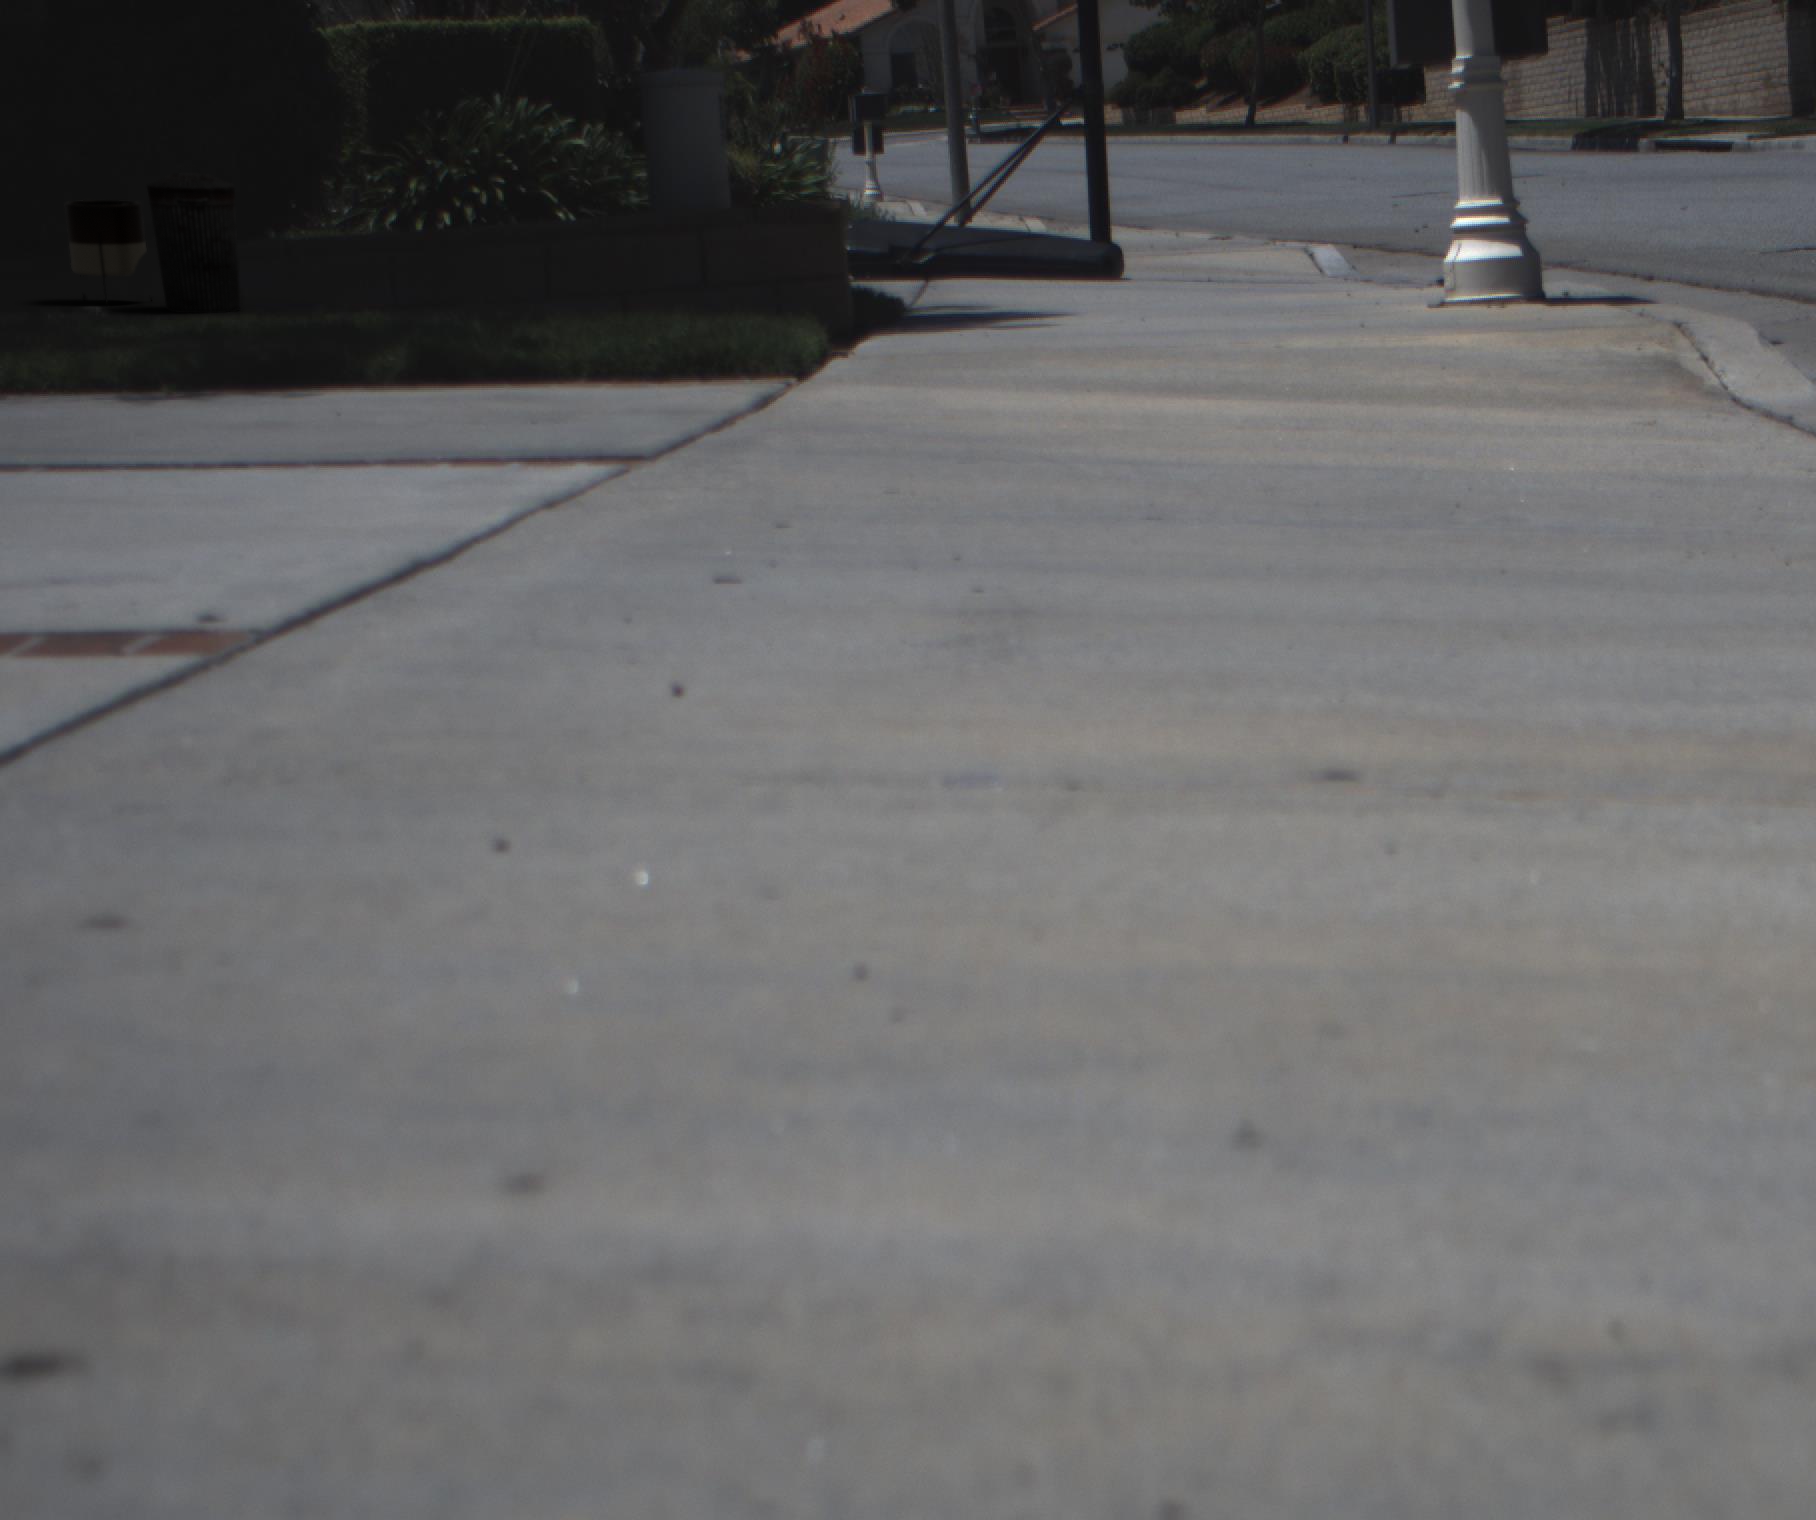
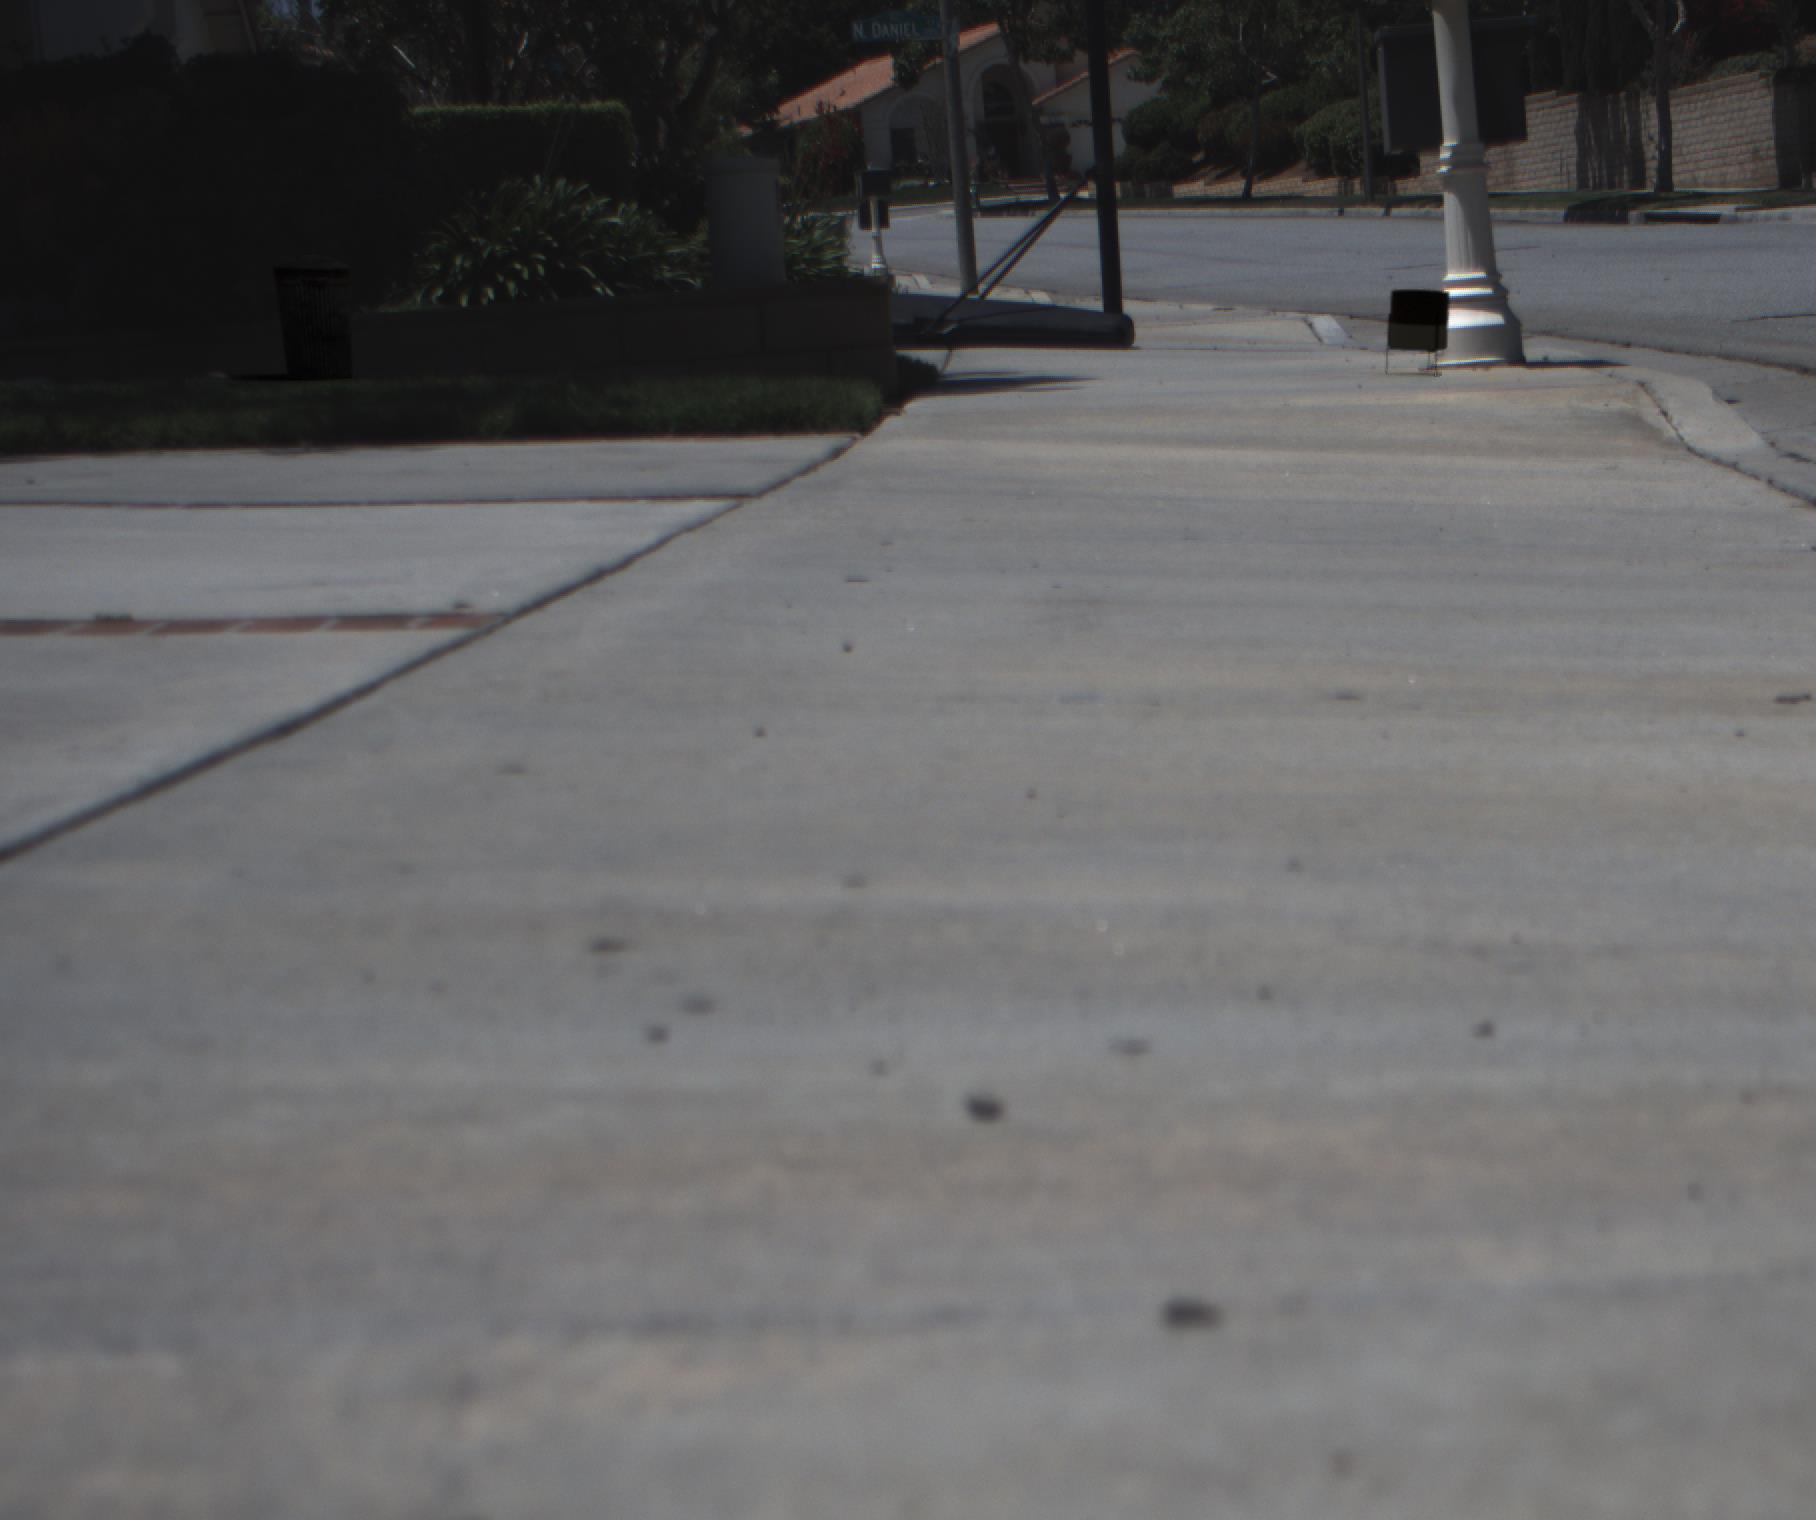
planter: present [65,200,146,300] -> present [1387,289,1450,353]

